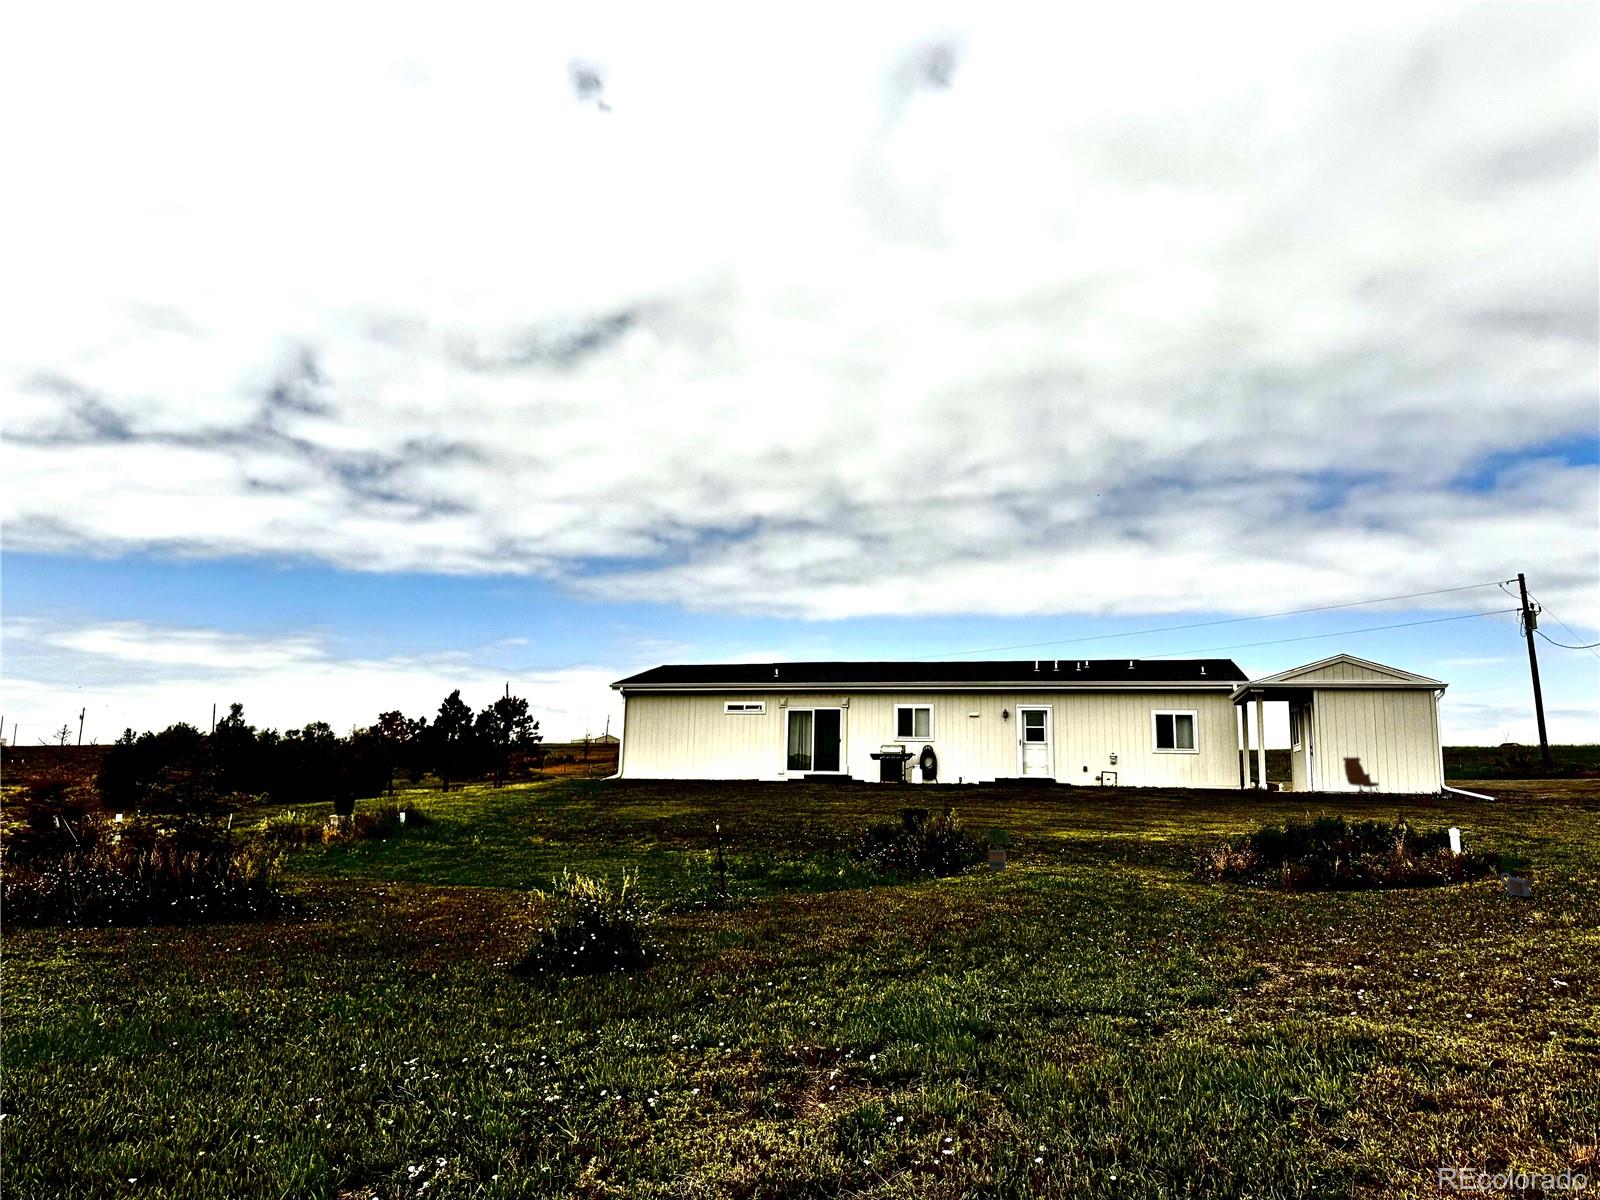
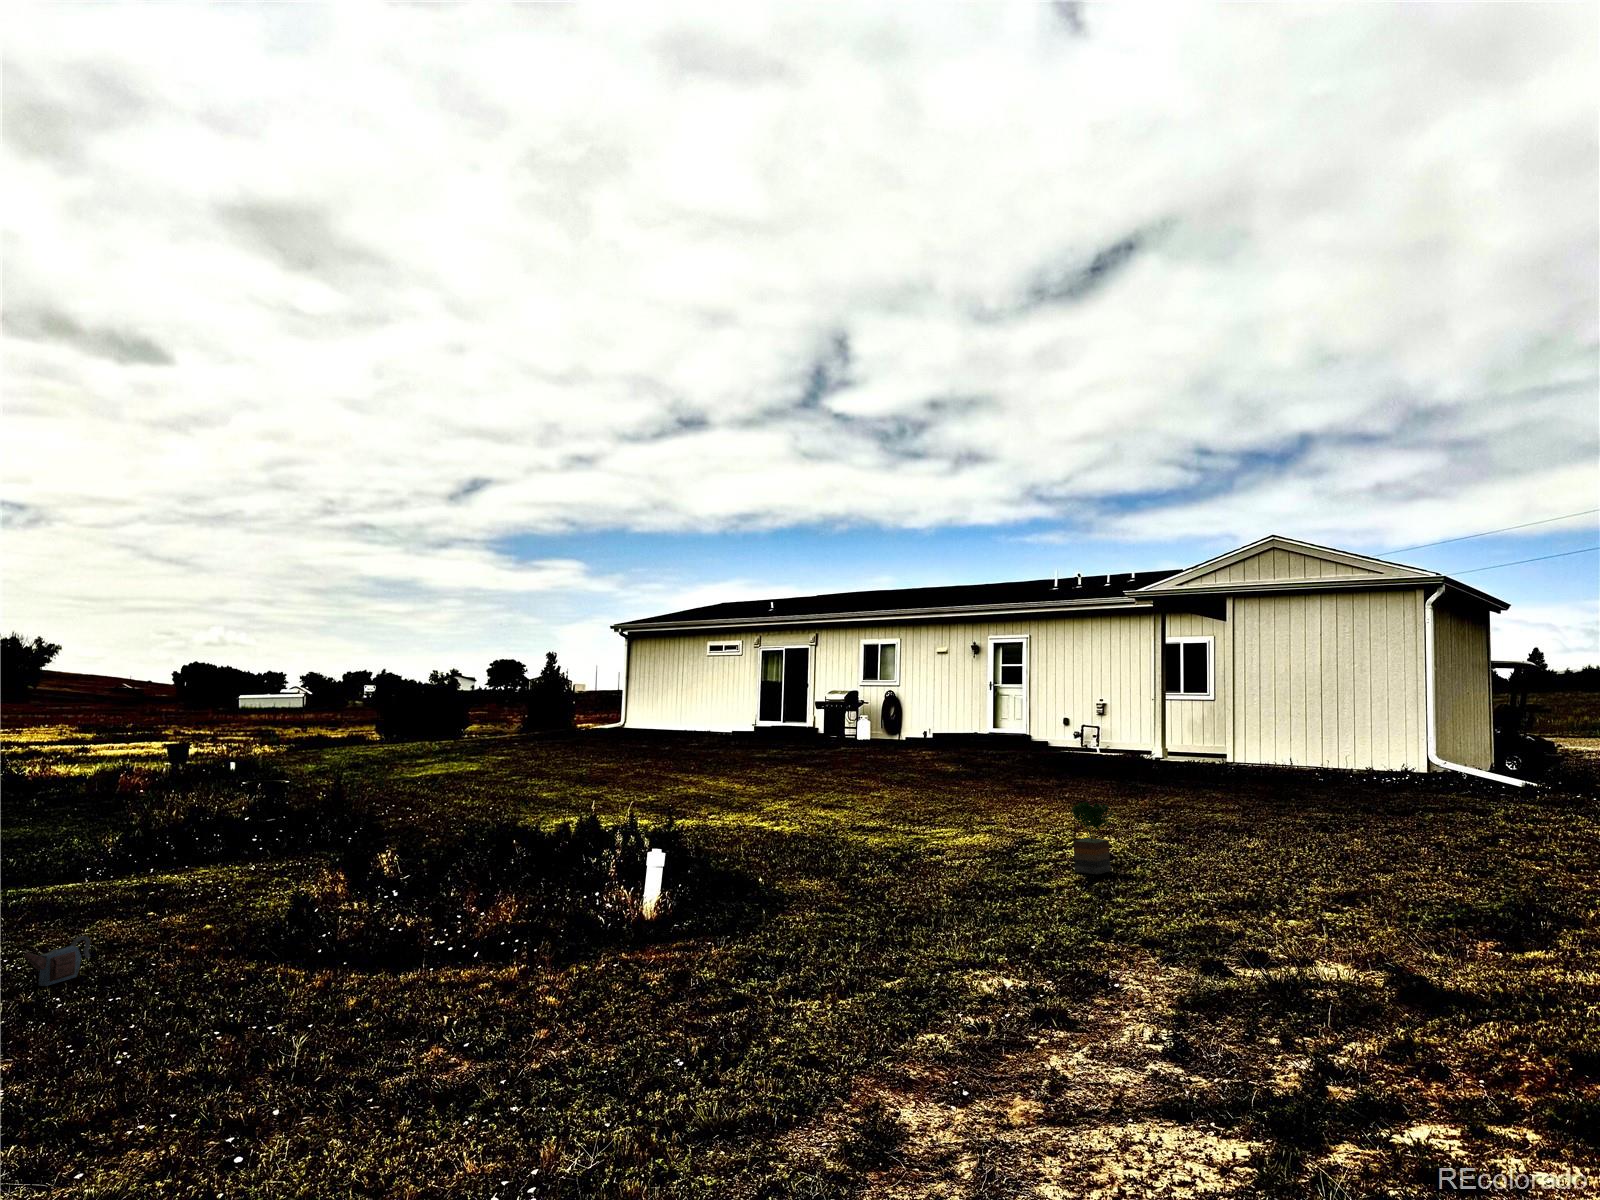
lounge chair: present [1343,757,1379,793] -> none [1375,708,1462,772]
potted tree: present [985,829,1010,870] -> present [1072,802,1114,875]

